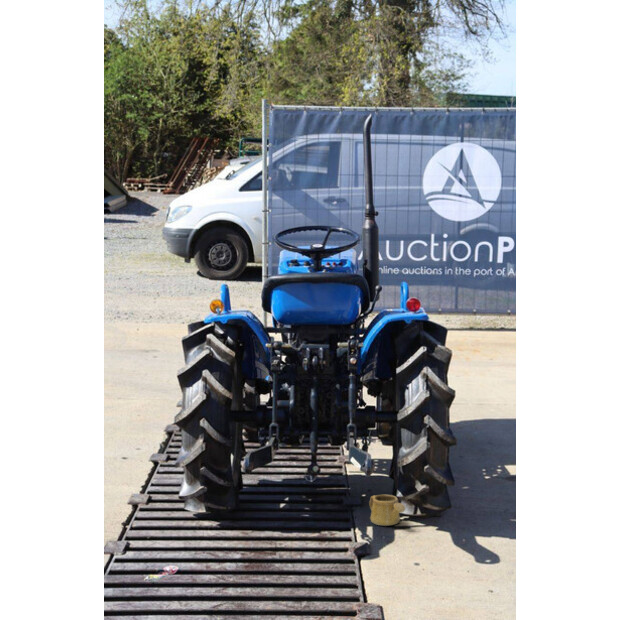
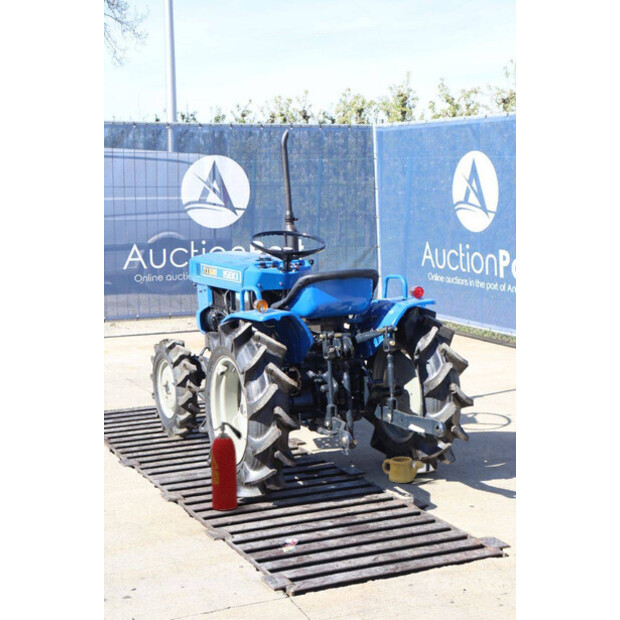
fire extinguisher: none [154,427,181,522] -> present [211,422,242,511]

